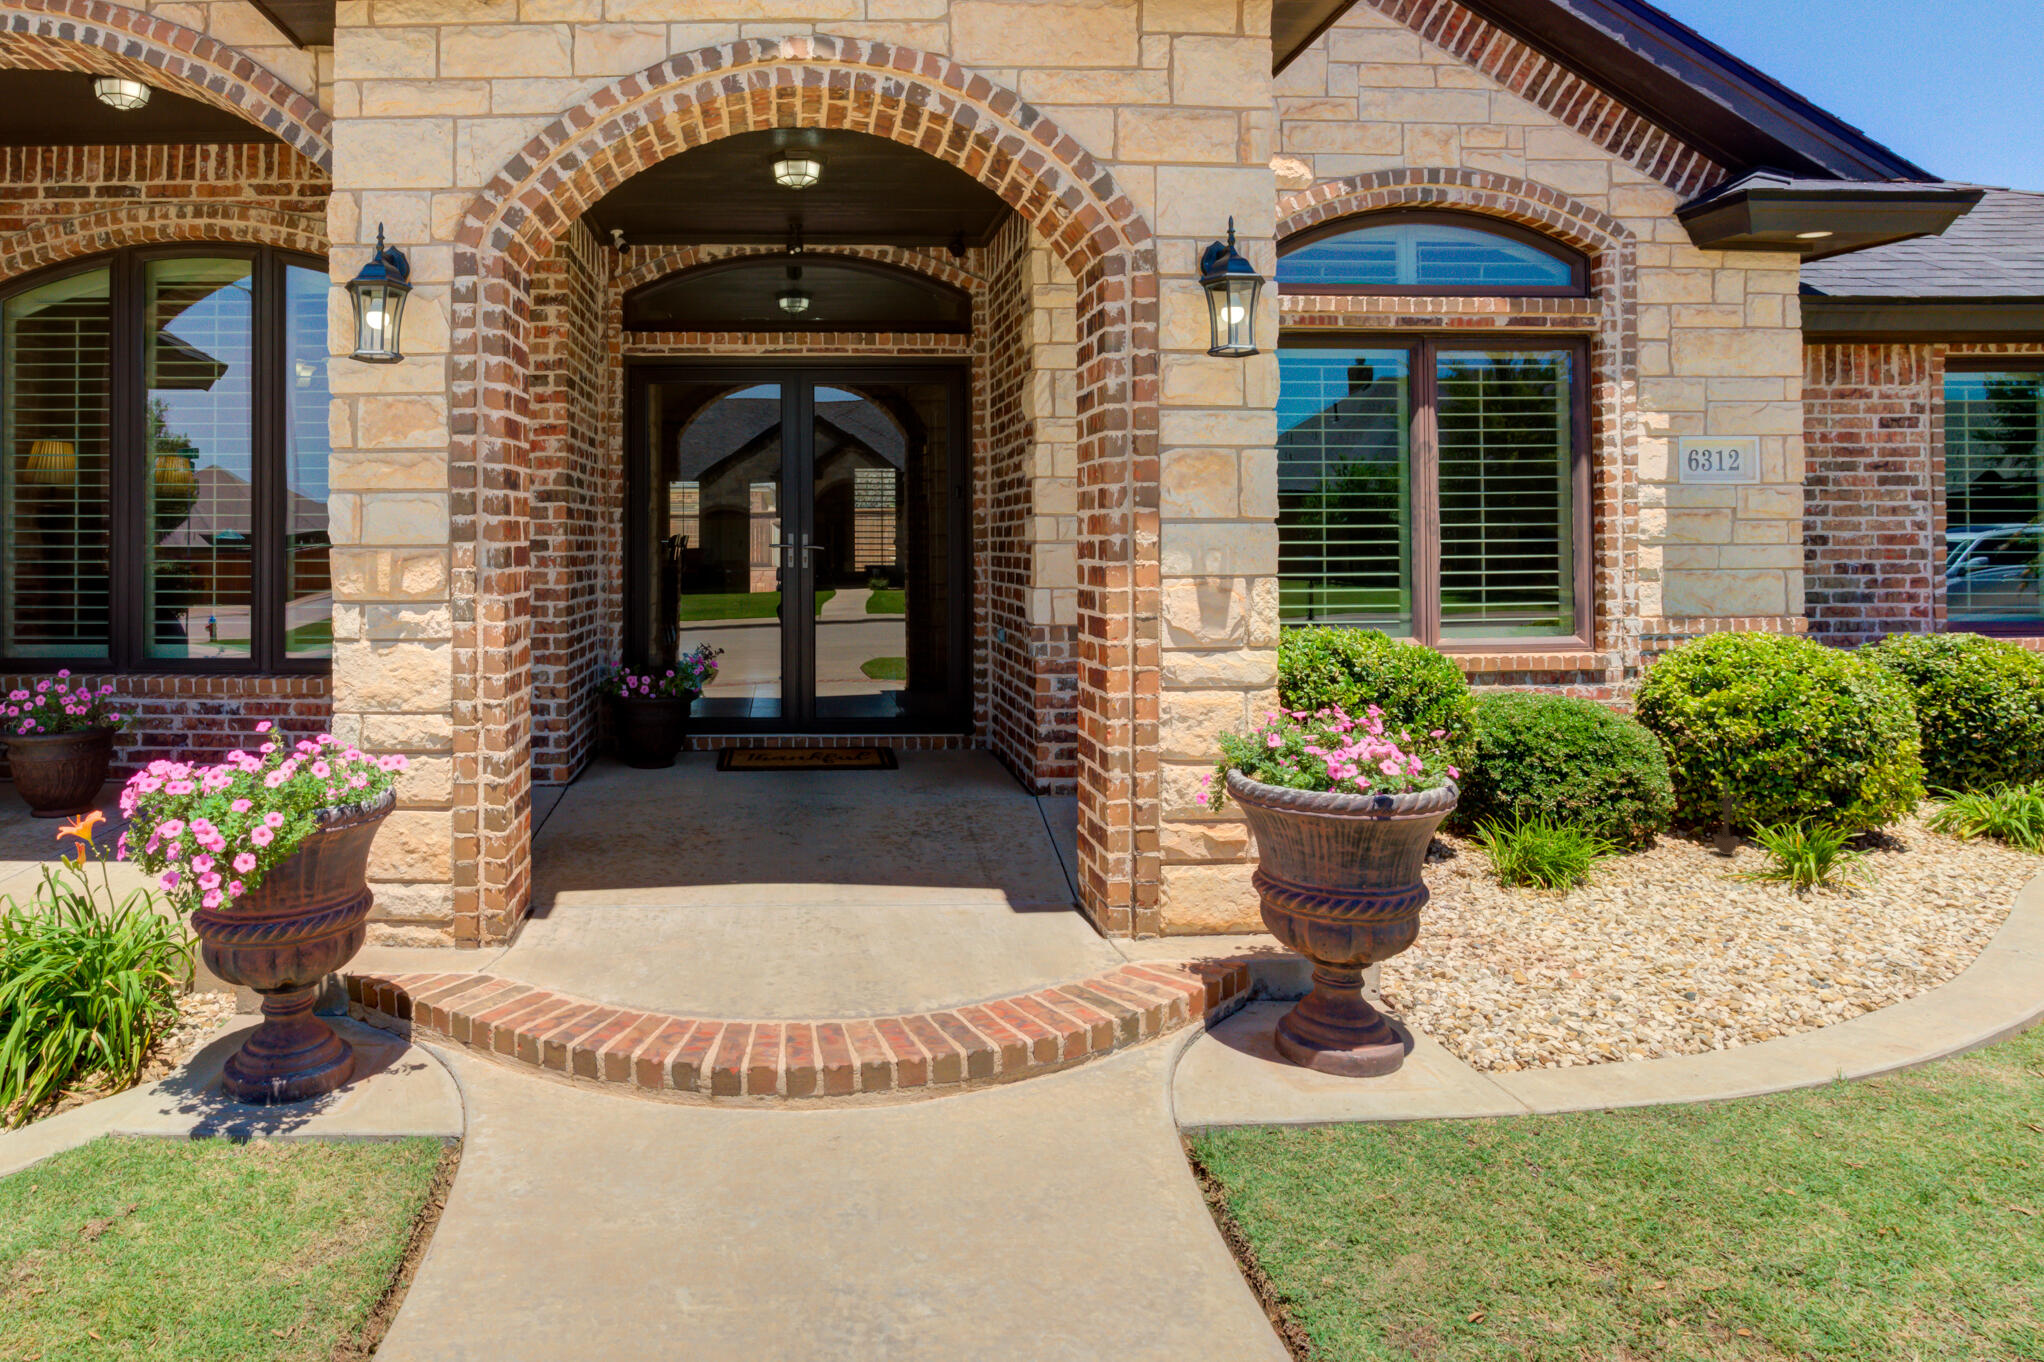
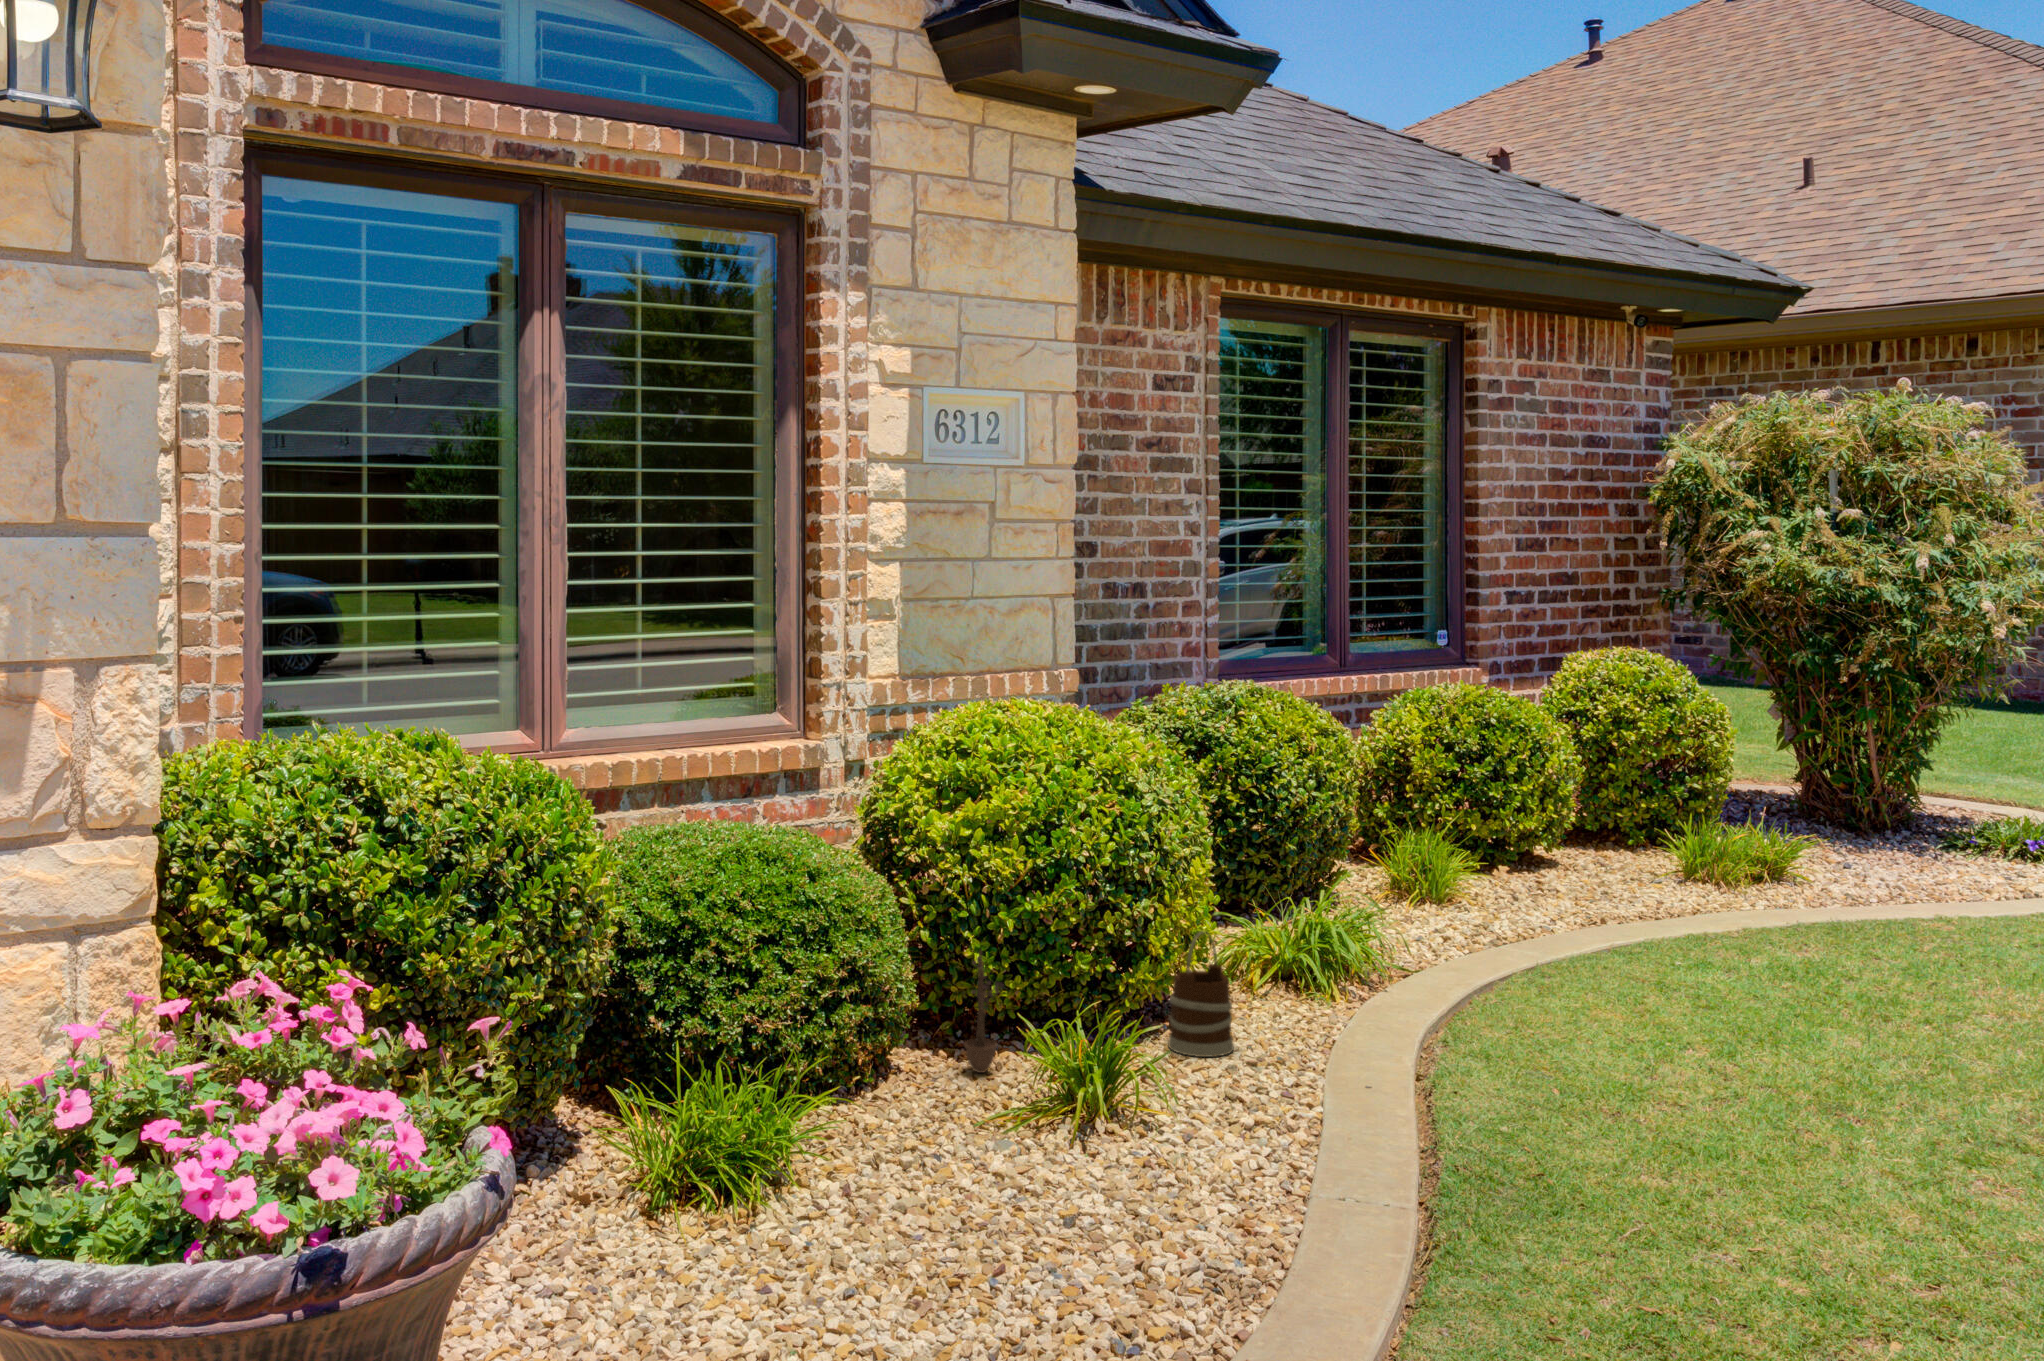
wooden bucket: none [1885,790,1945,873] -> present [1168,931,1234,1057]

